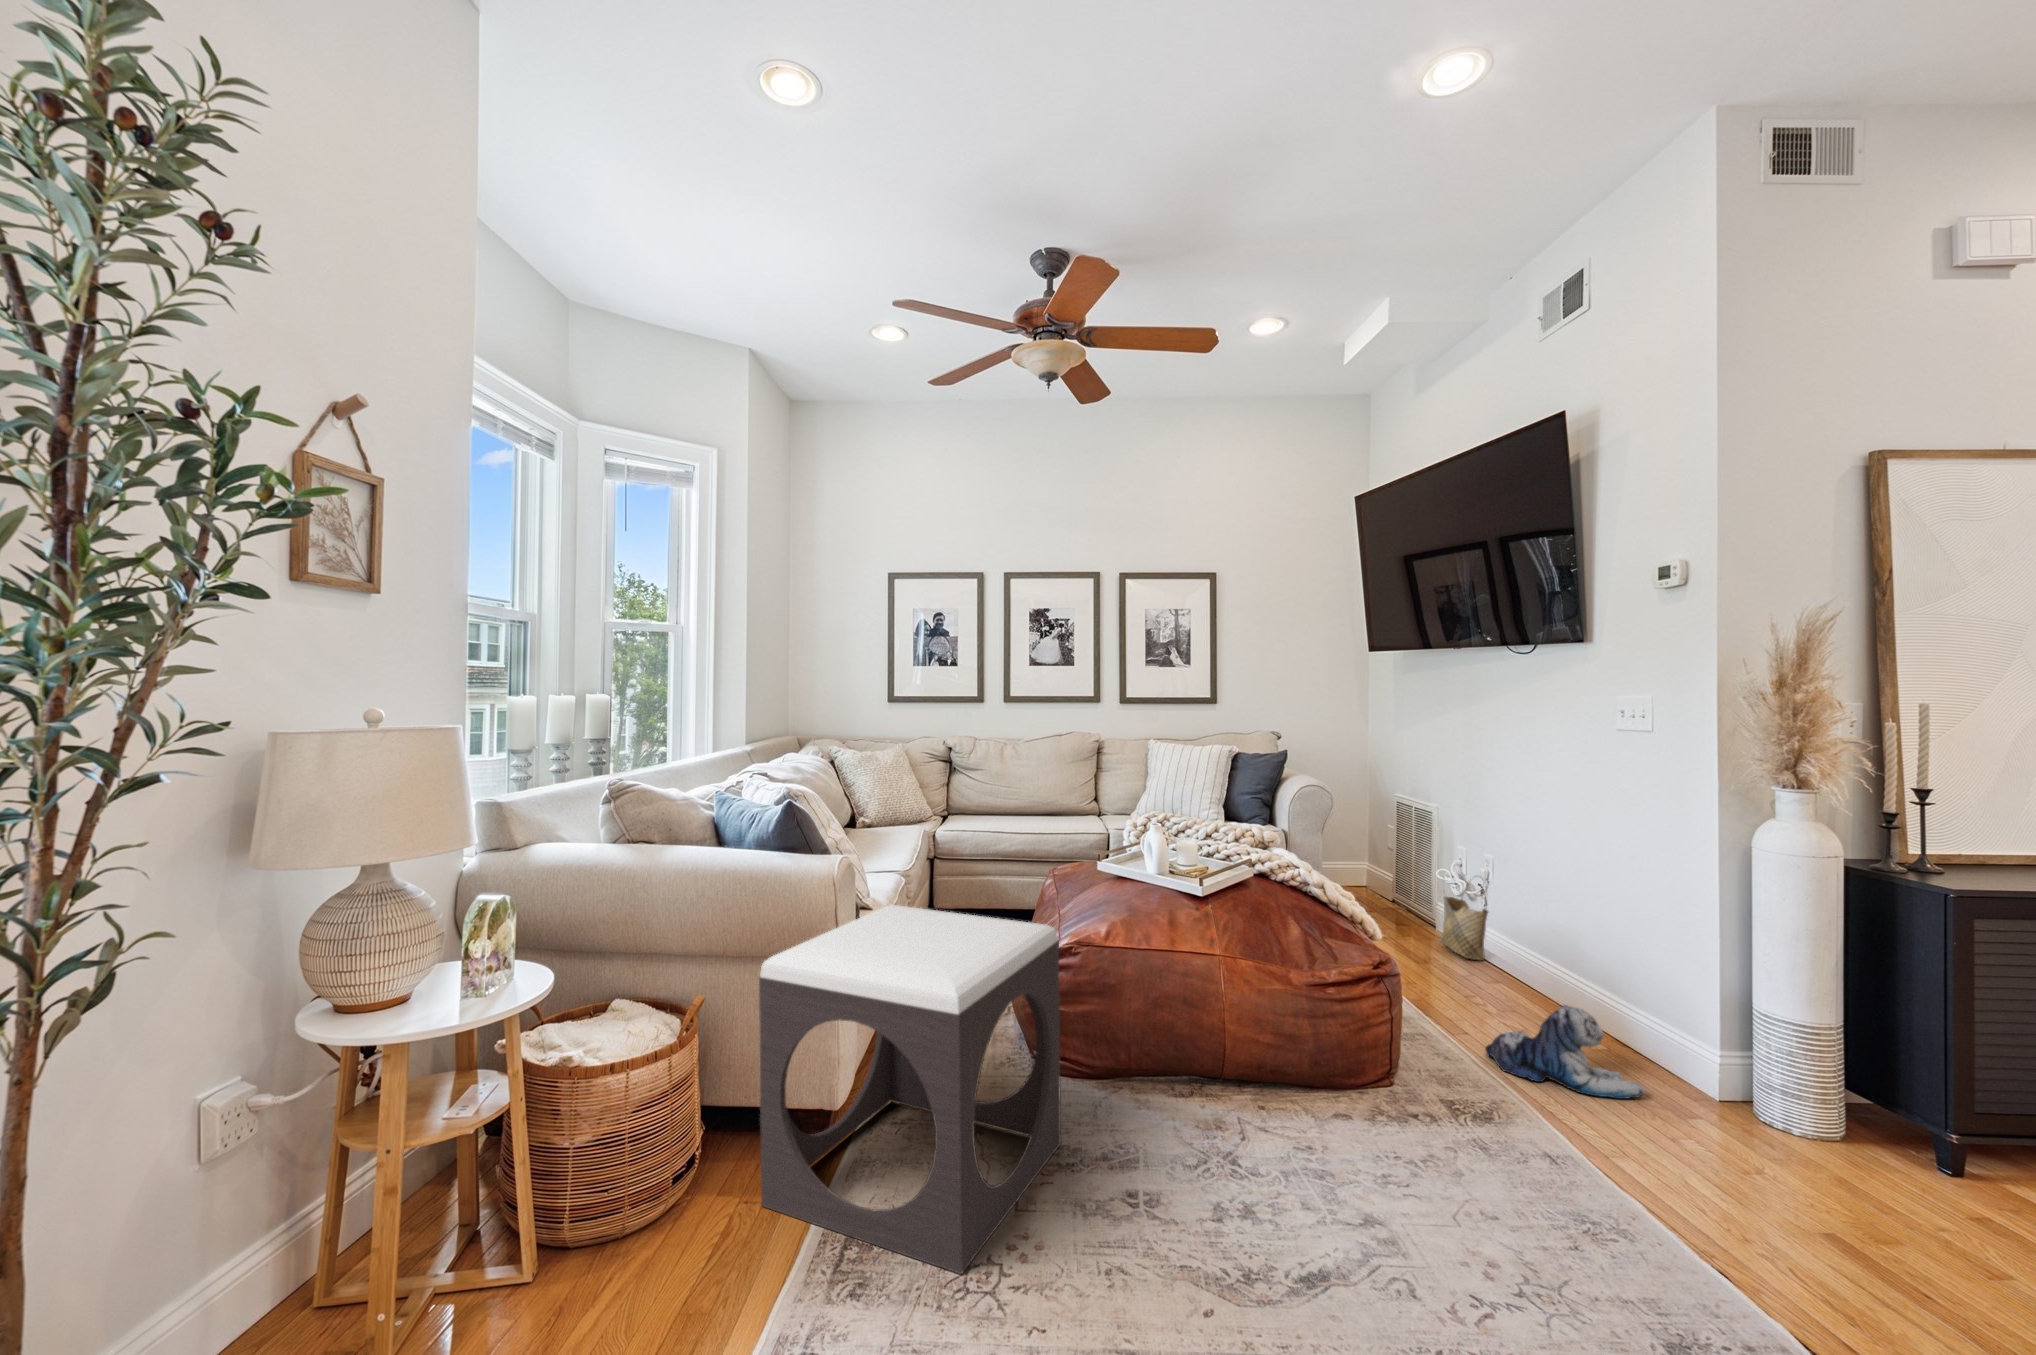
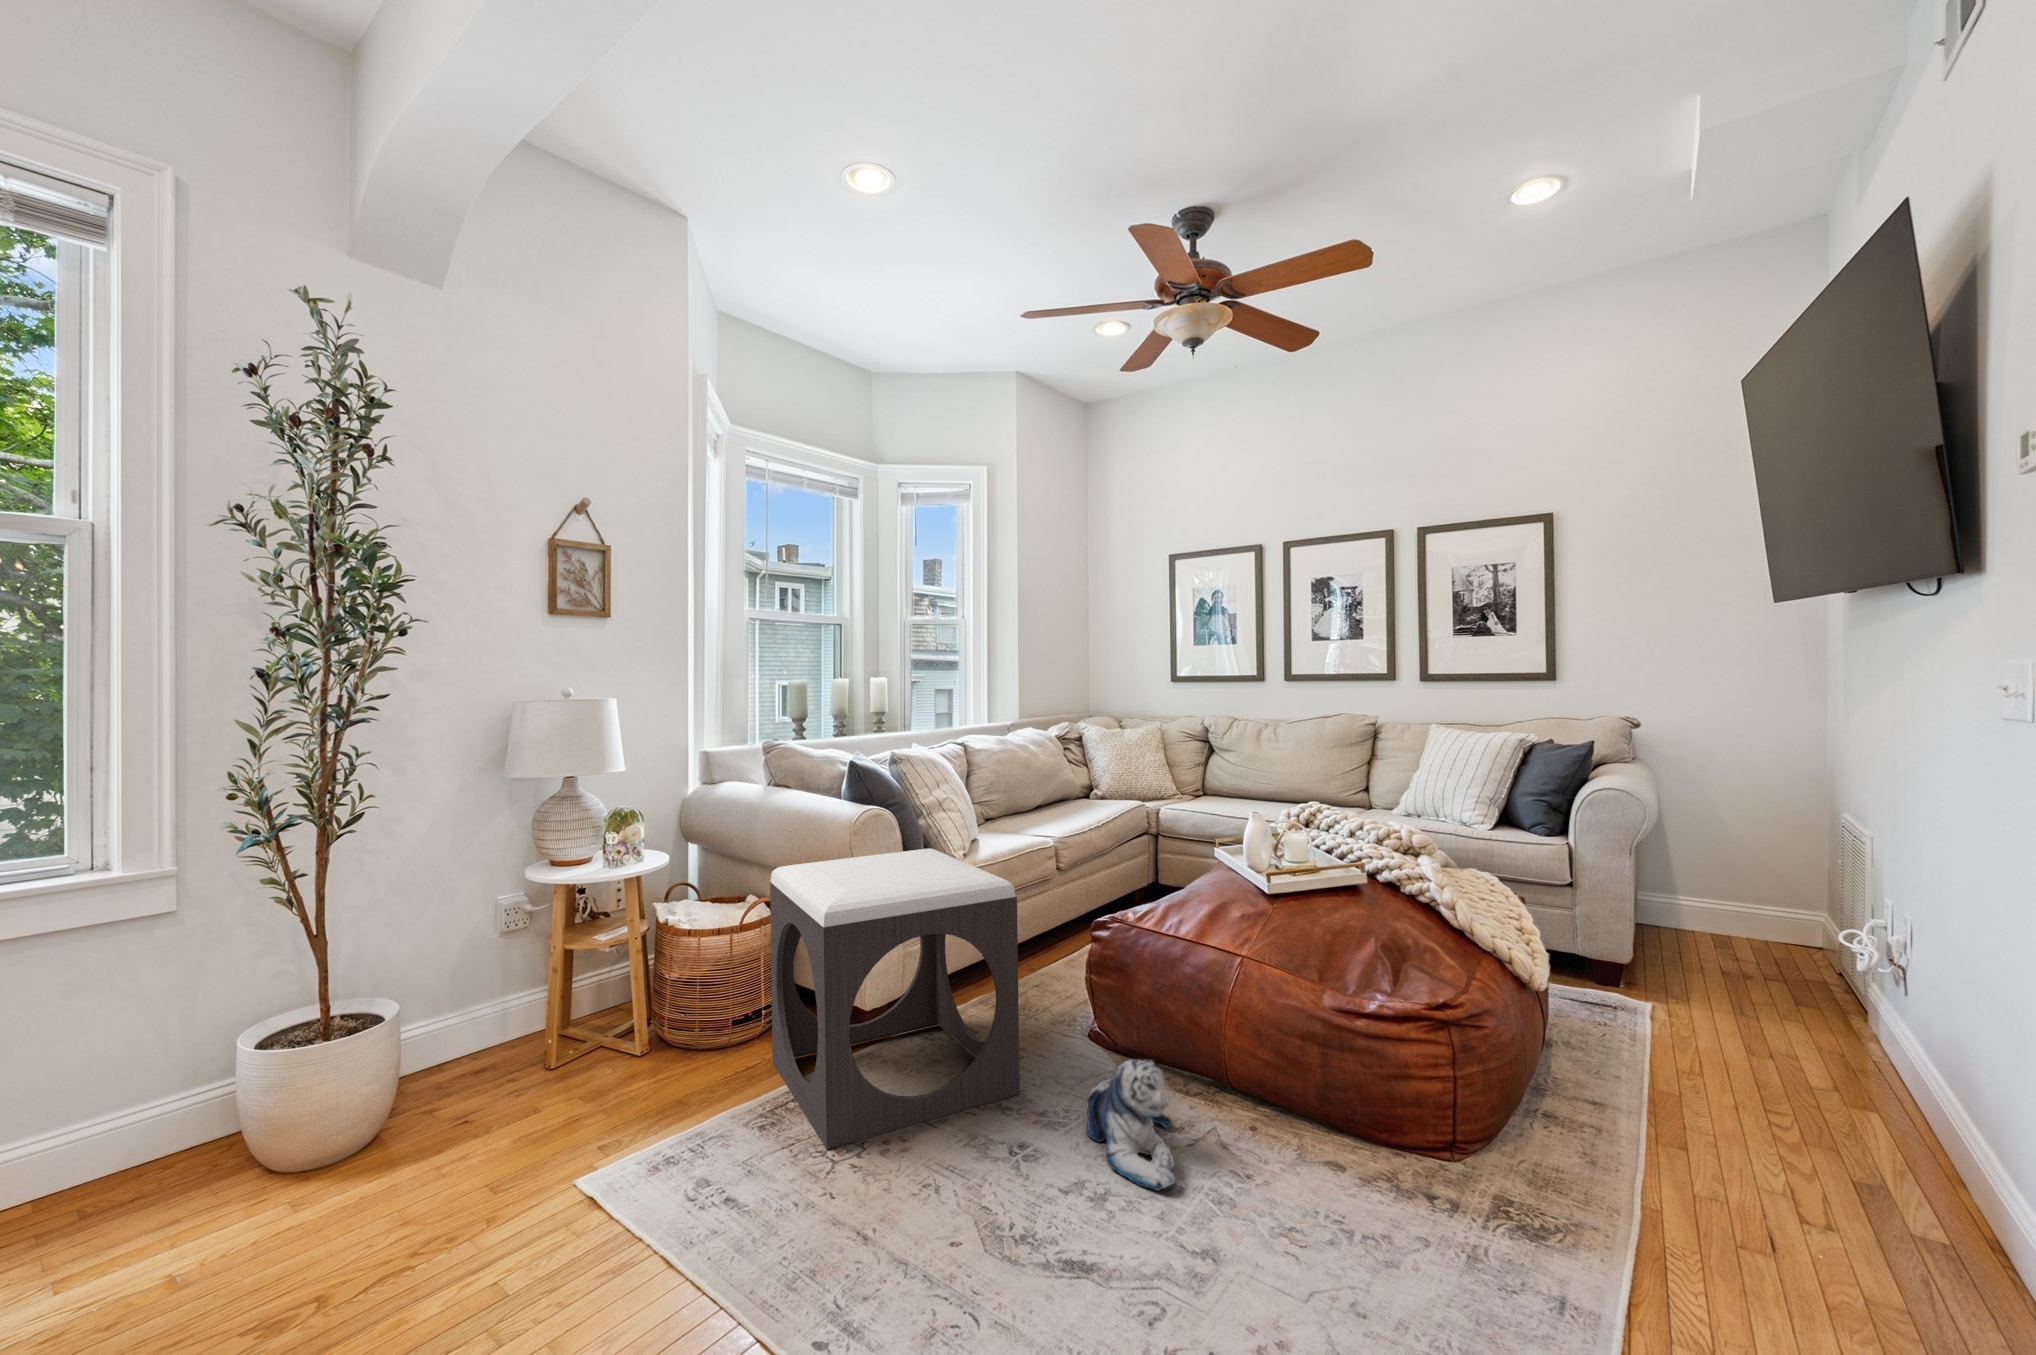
woven basket: present [1440,885,1488,960] -> none [1805,934,1881,1074]
plush toy: present [1485,1005,1645,1099] -> present [1086,1059,1176,1191]

